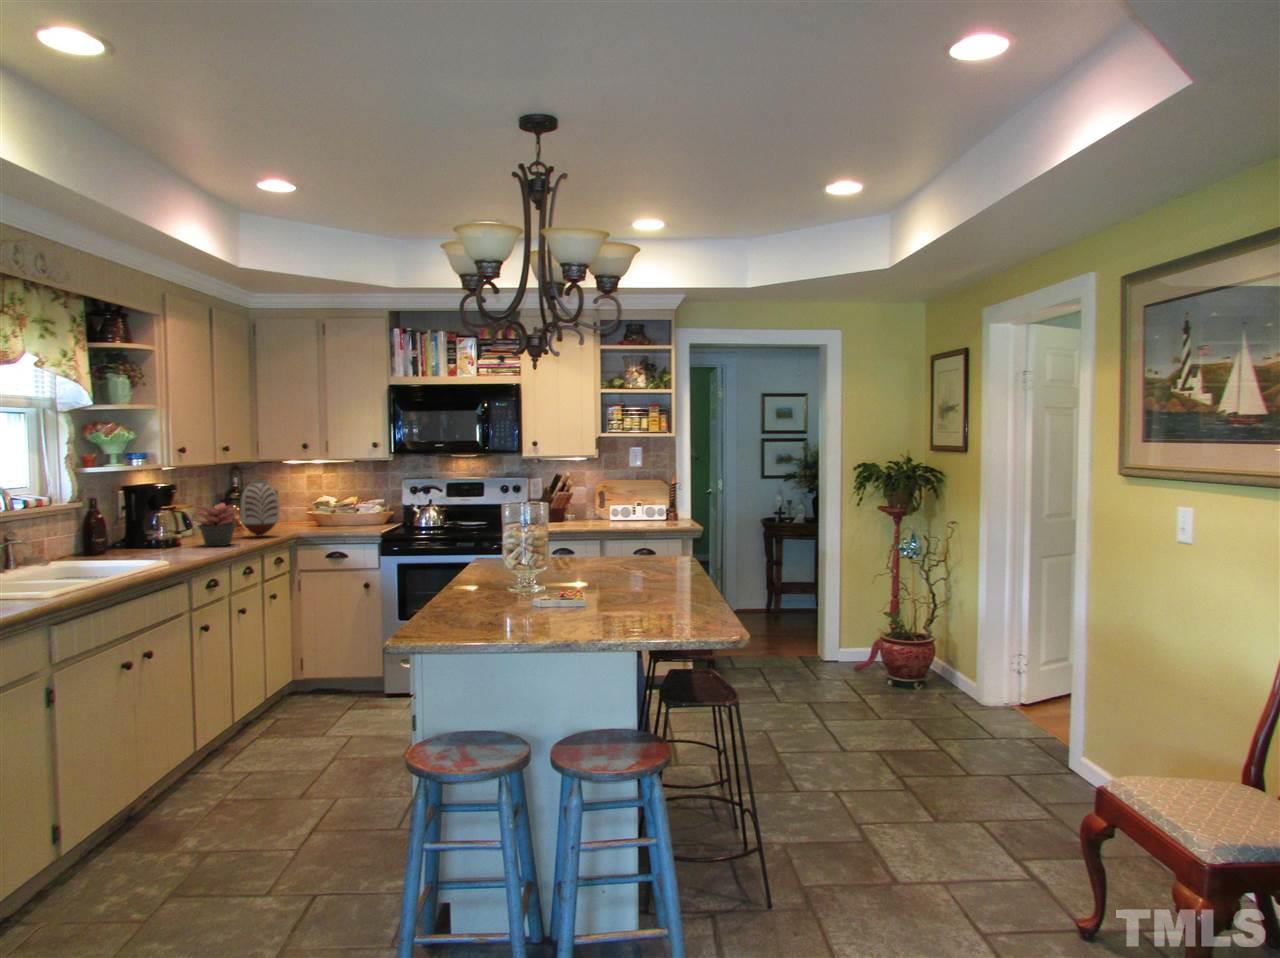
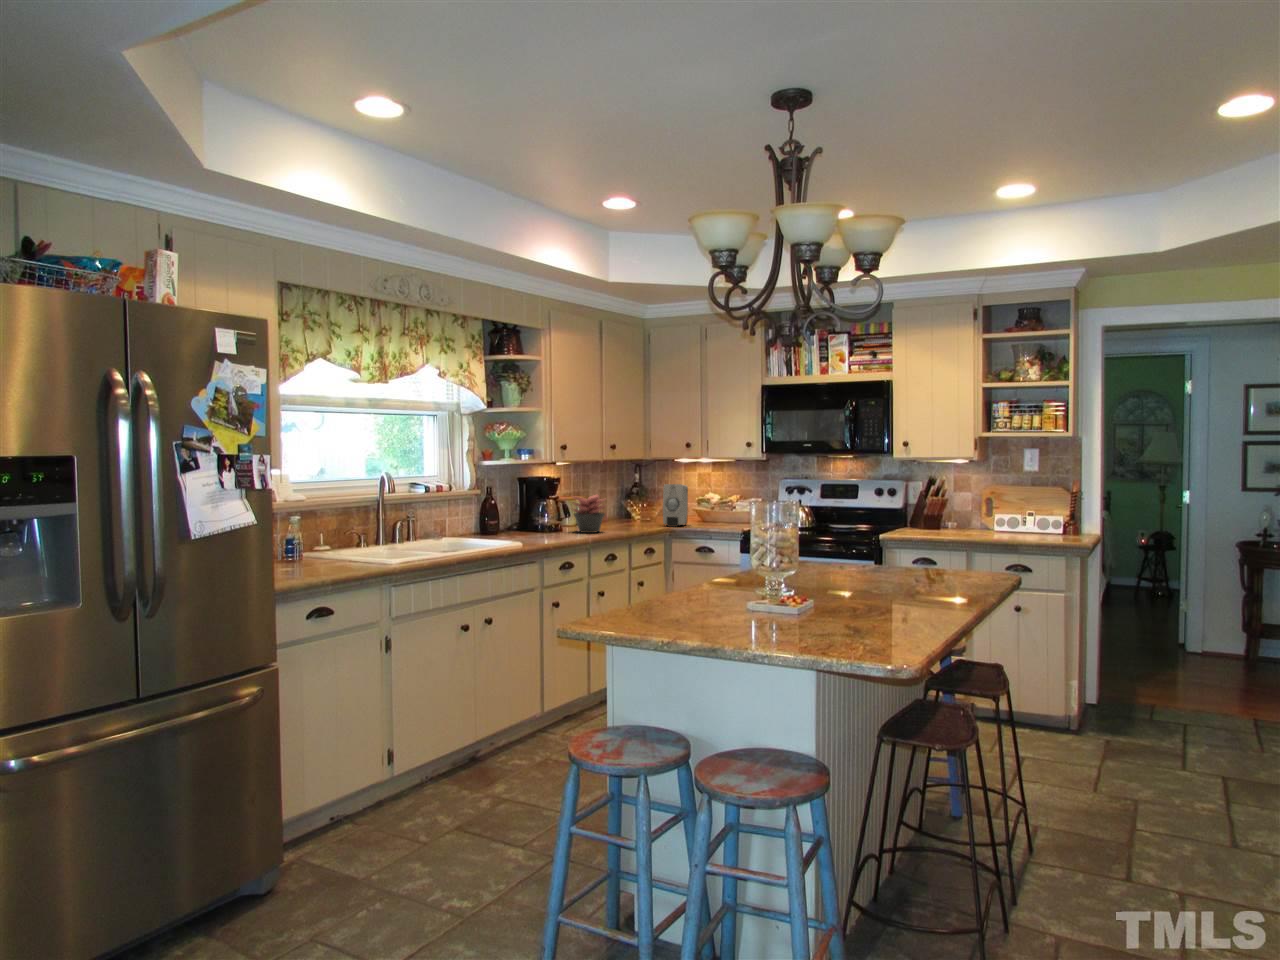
vase: present [239,480,279,536] -> none [618,475,651,527]
soap dispenser: none [289,488,314,534] -> present [663,484,688,527]

